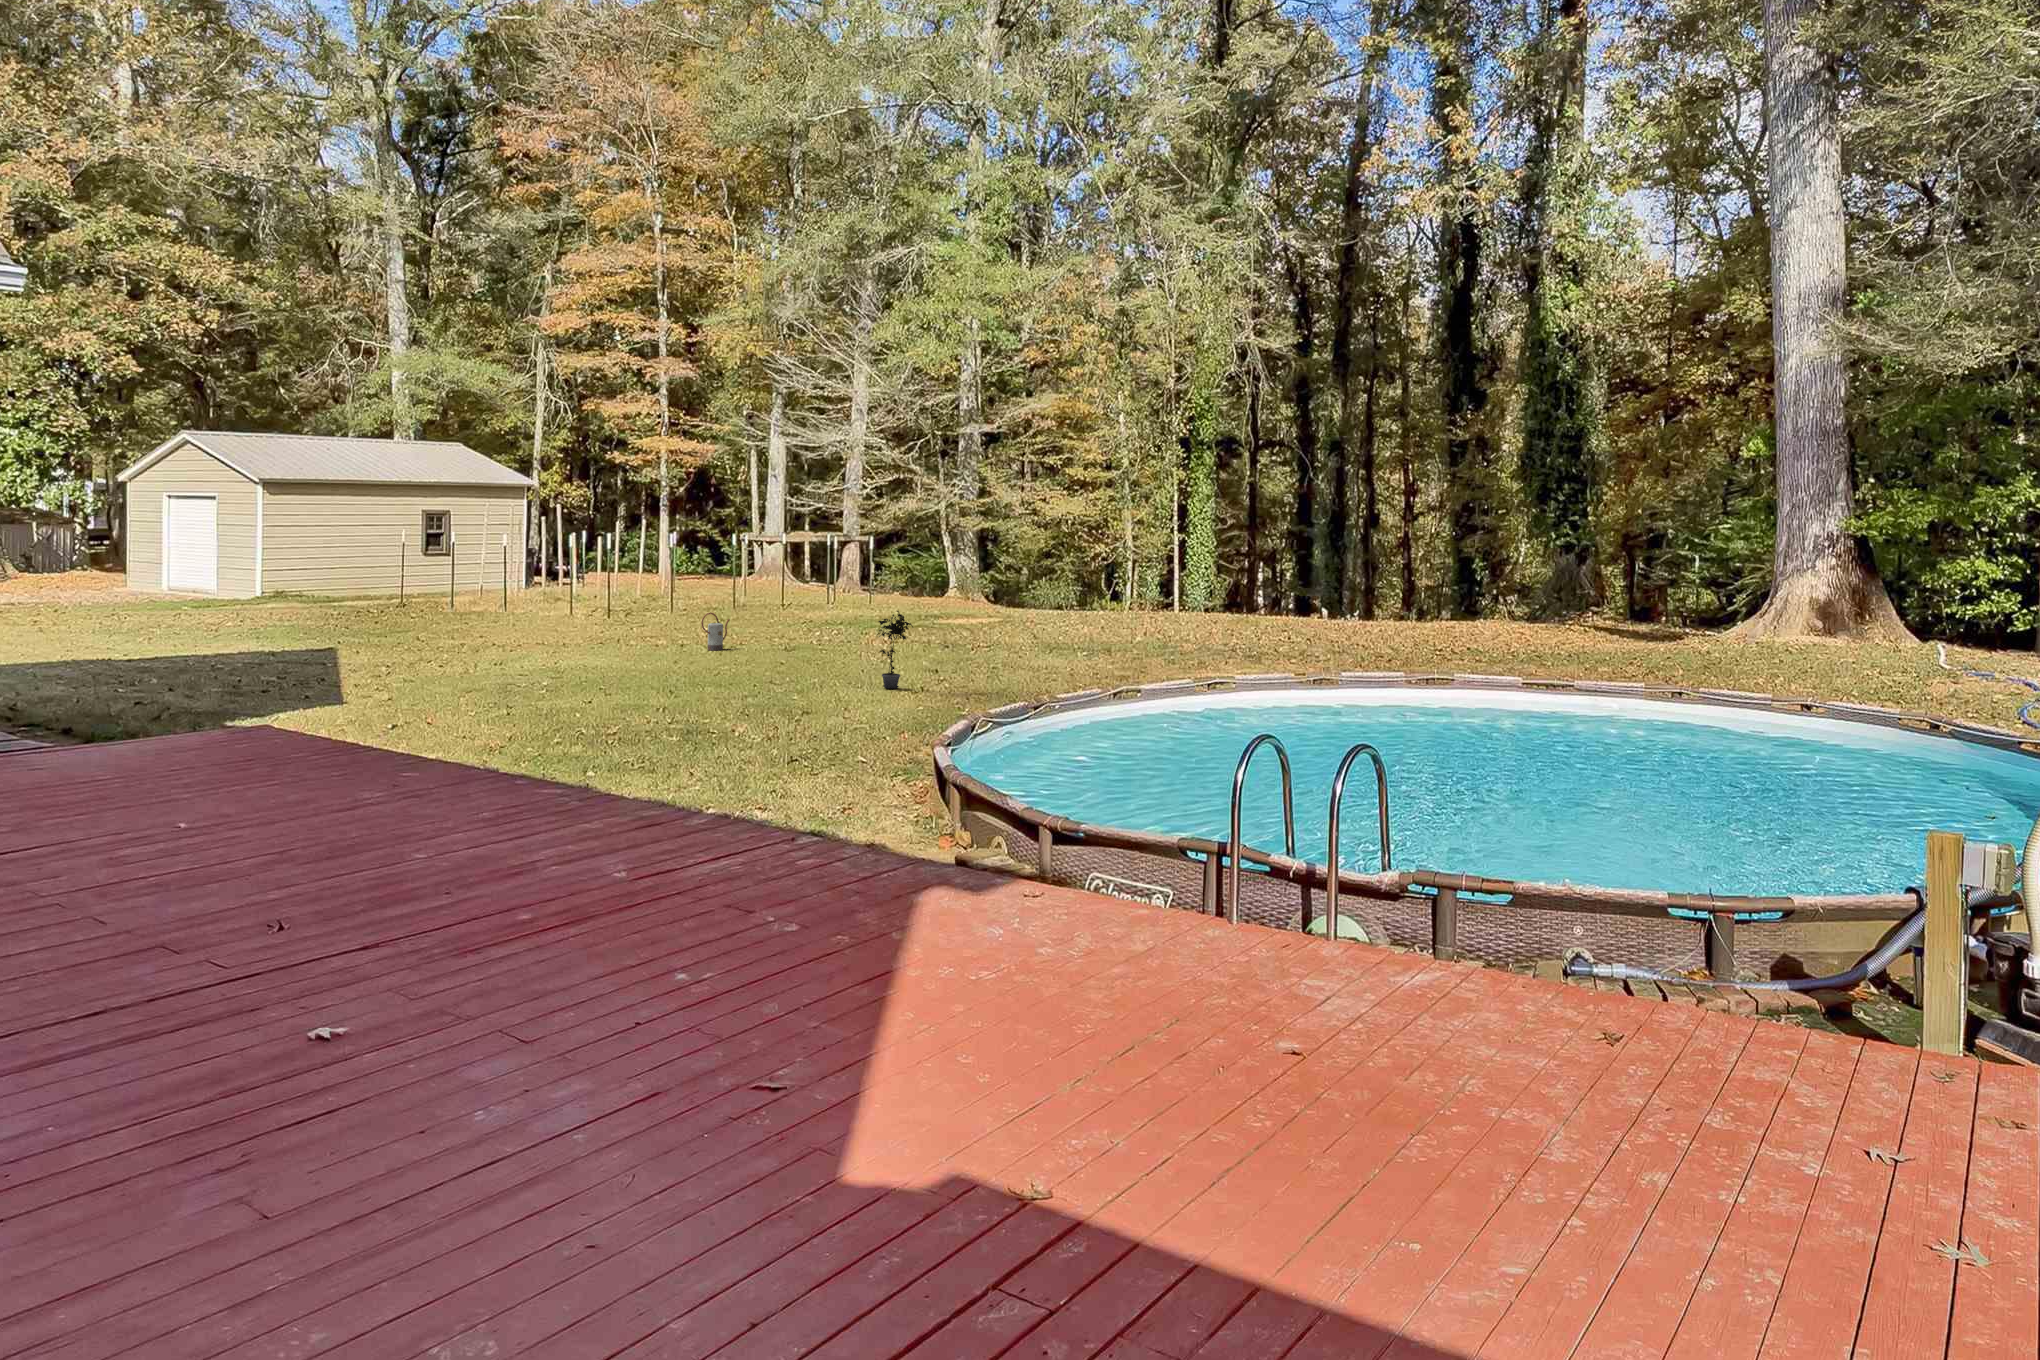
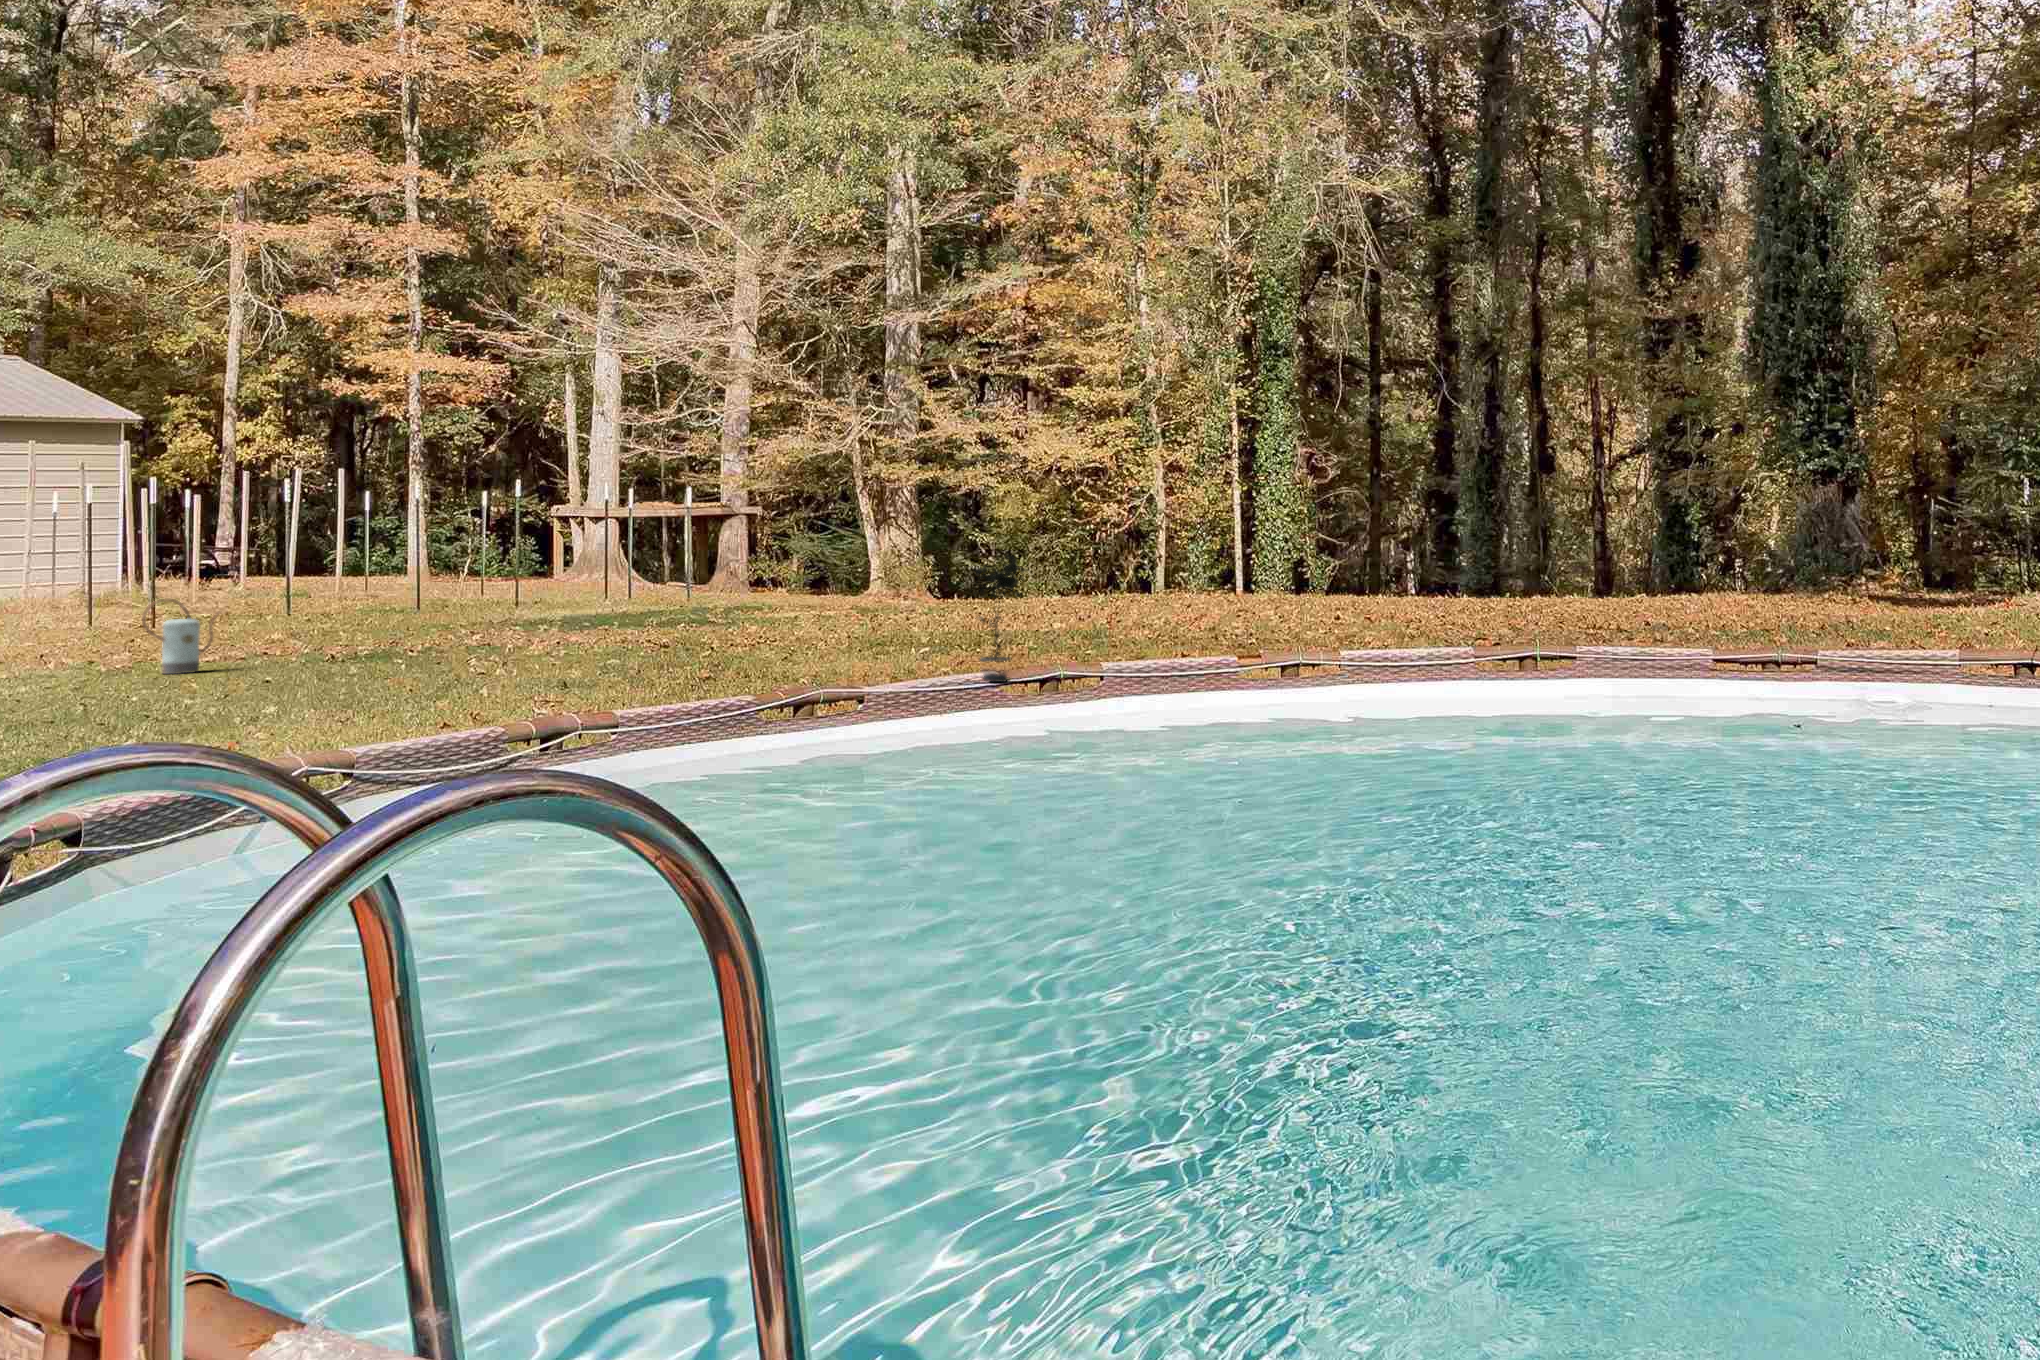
potted plant: present [877,611,913,689] -> present [974,555,1029,682]

